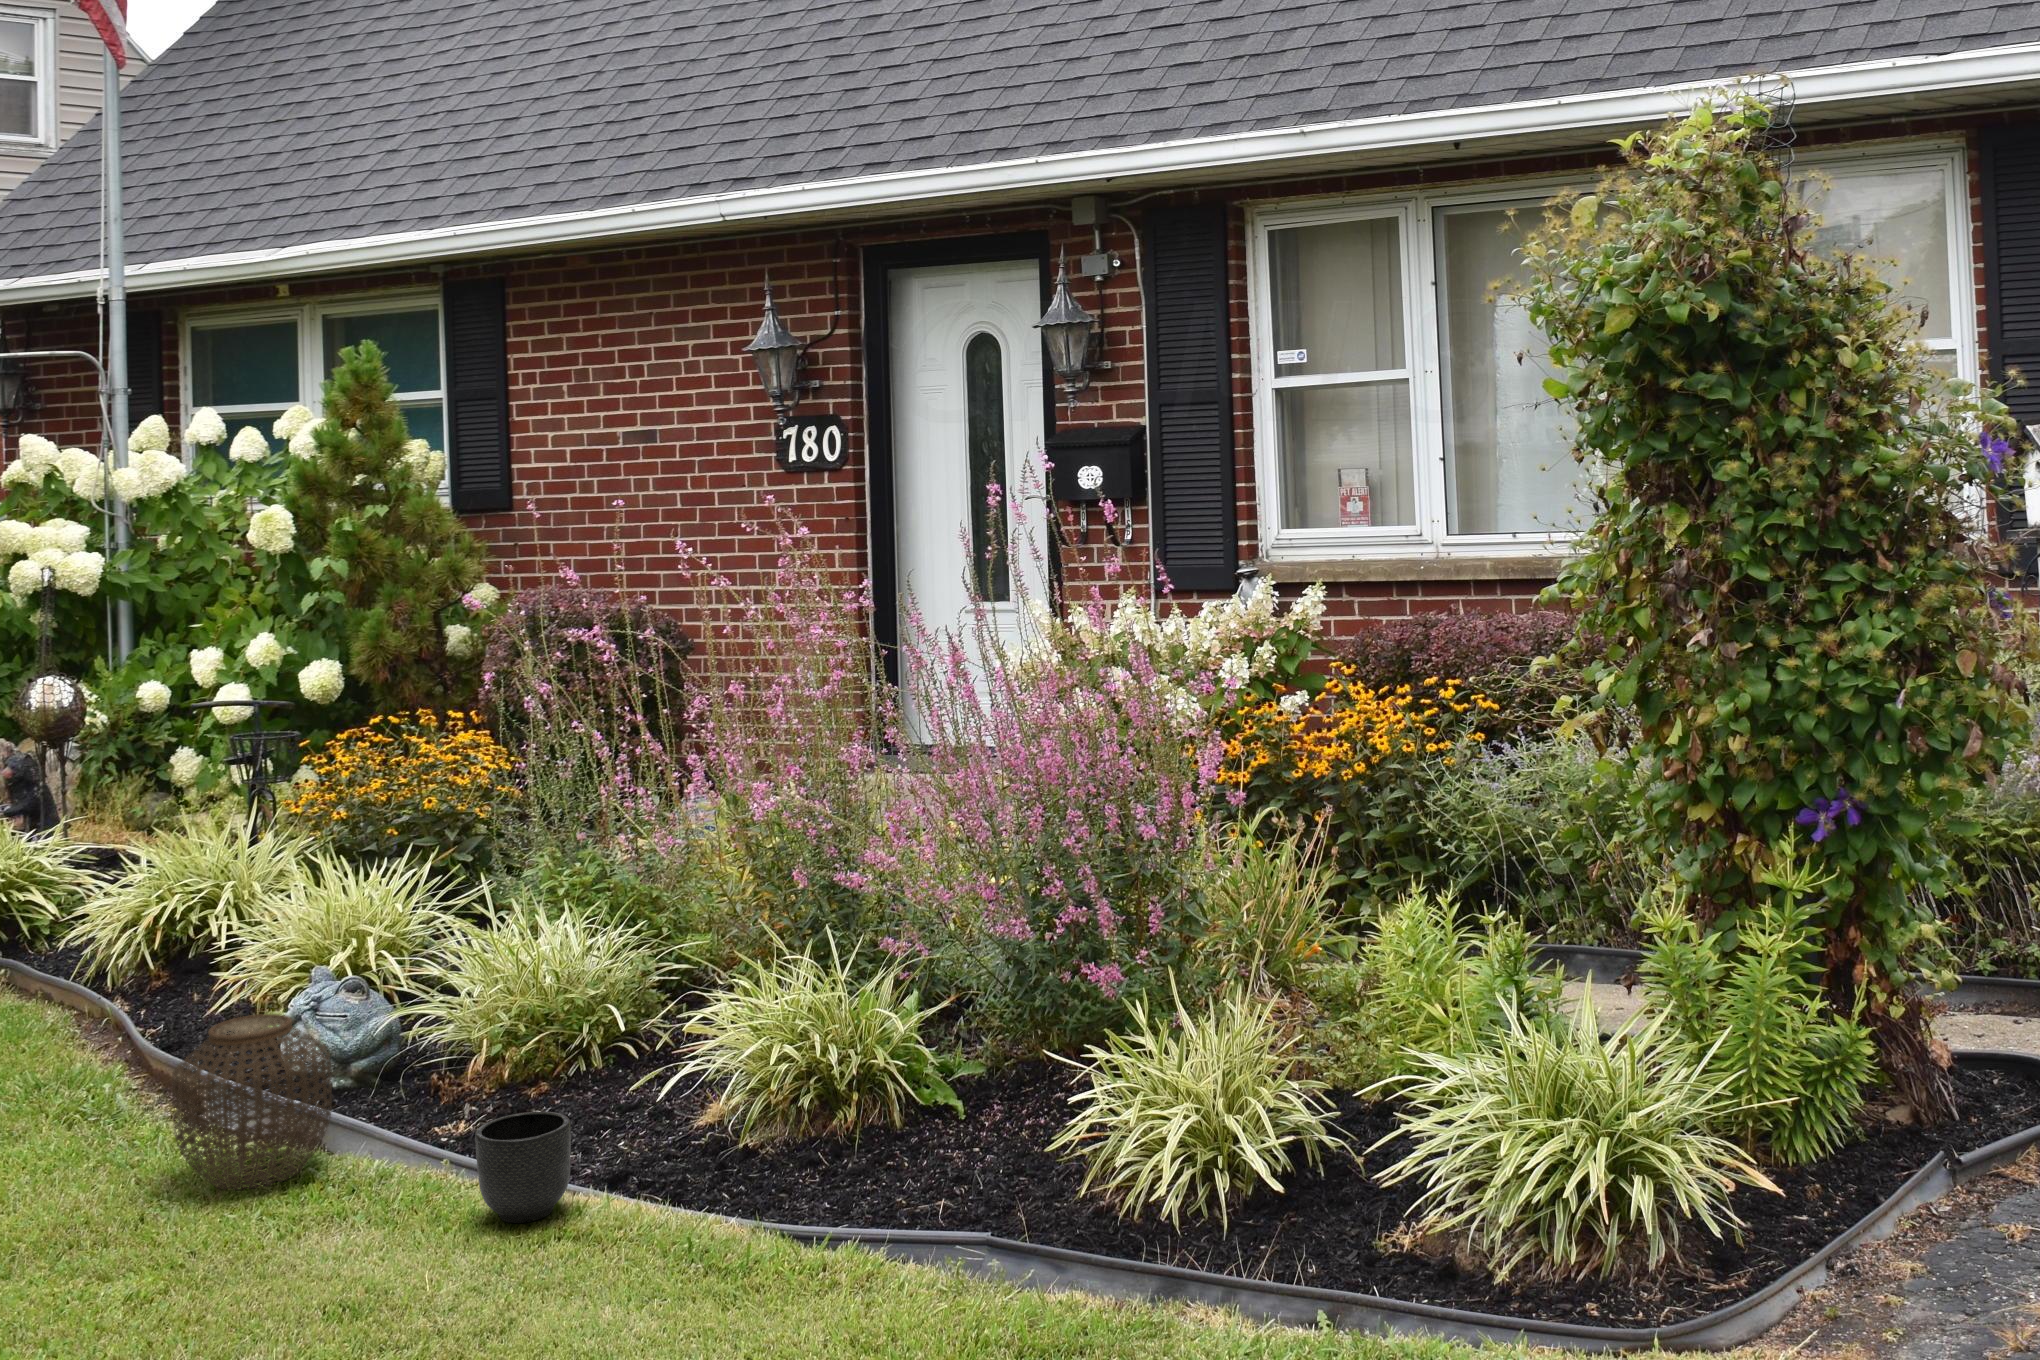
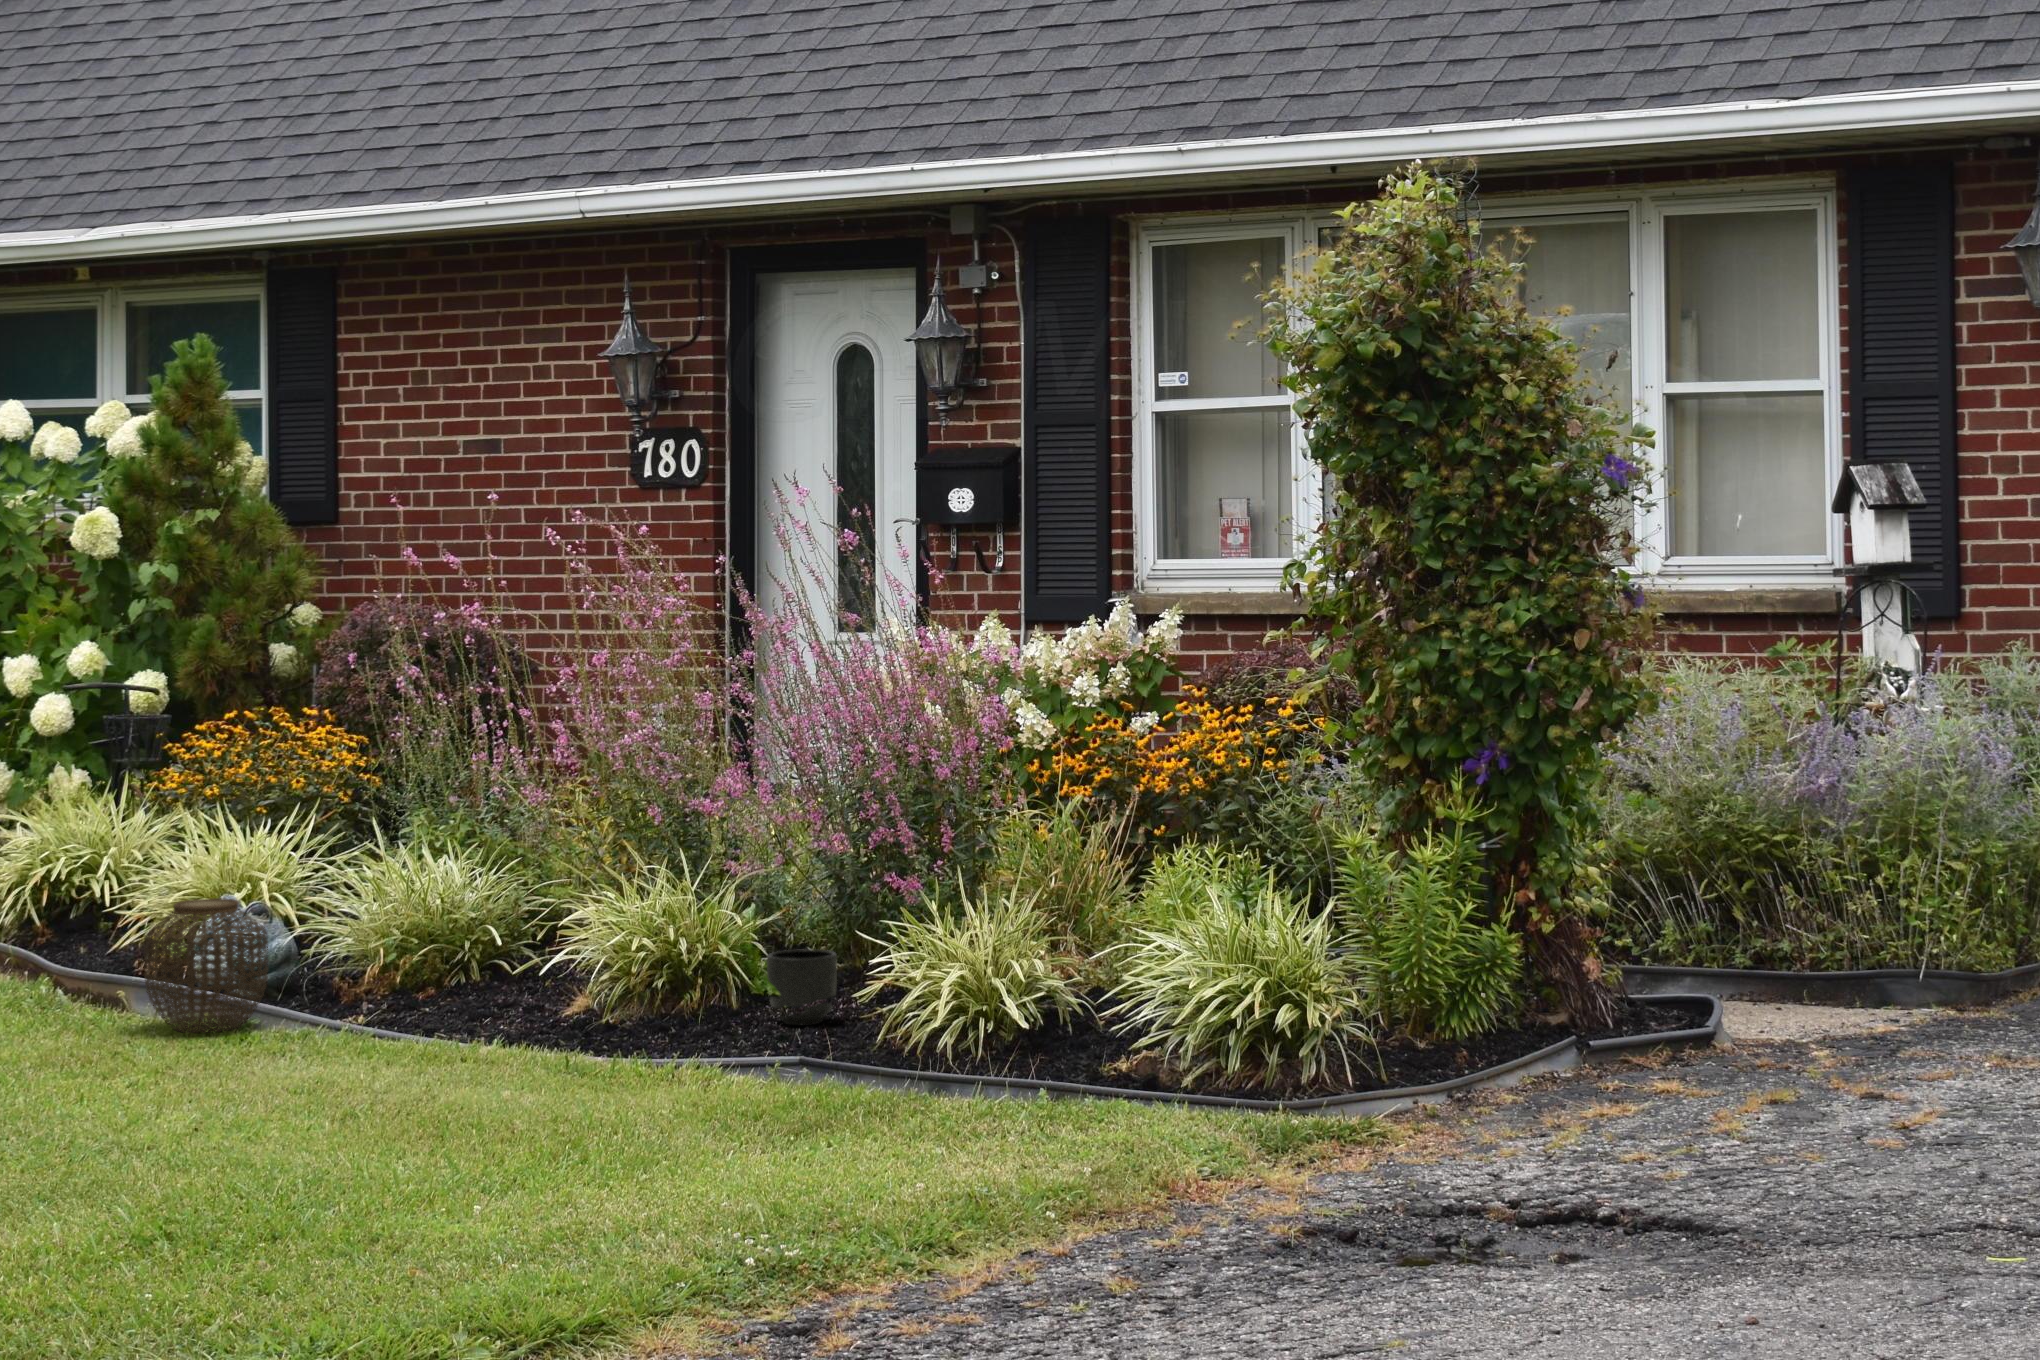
planter: present [475,1111,571,1223] -> present [767,949,837,1026]

